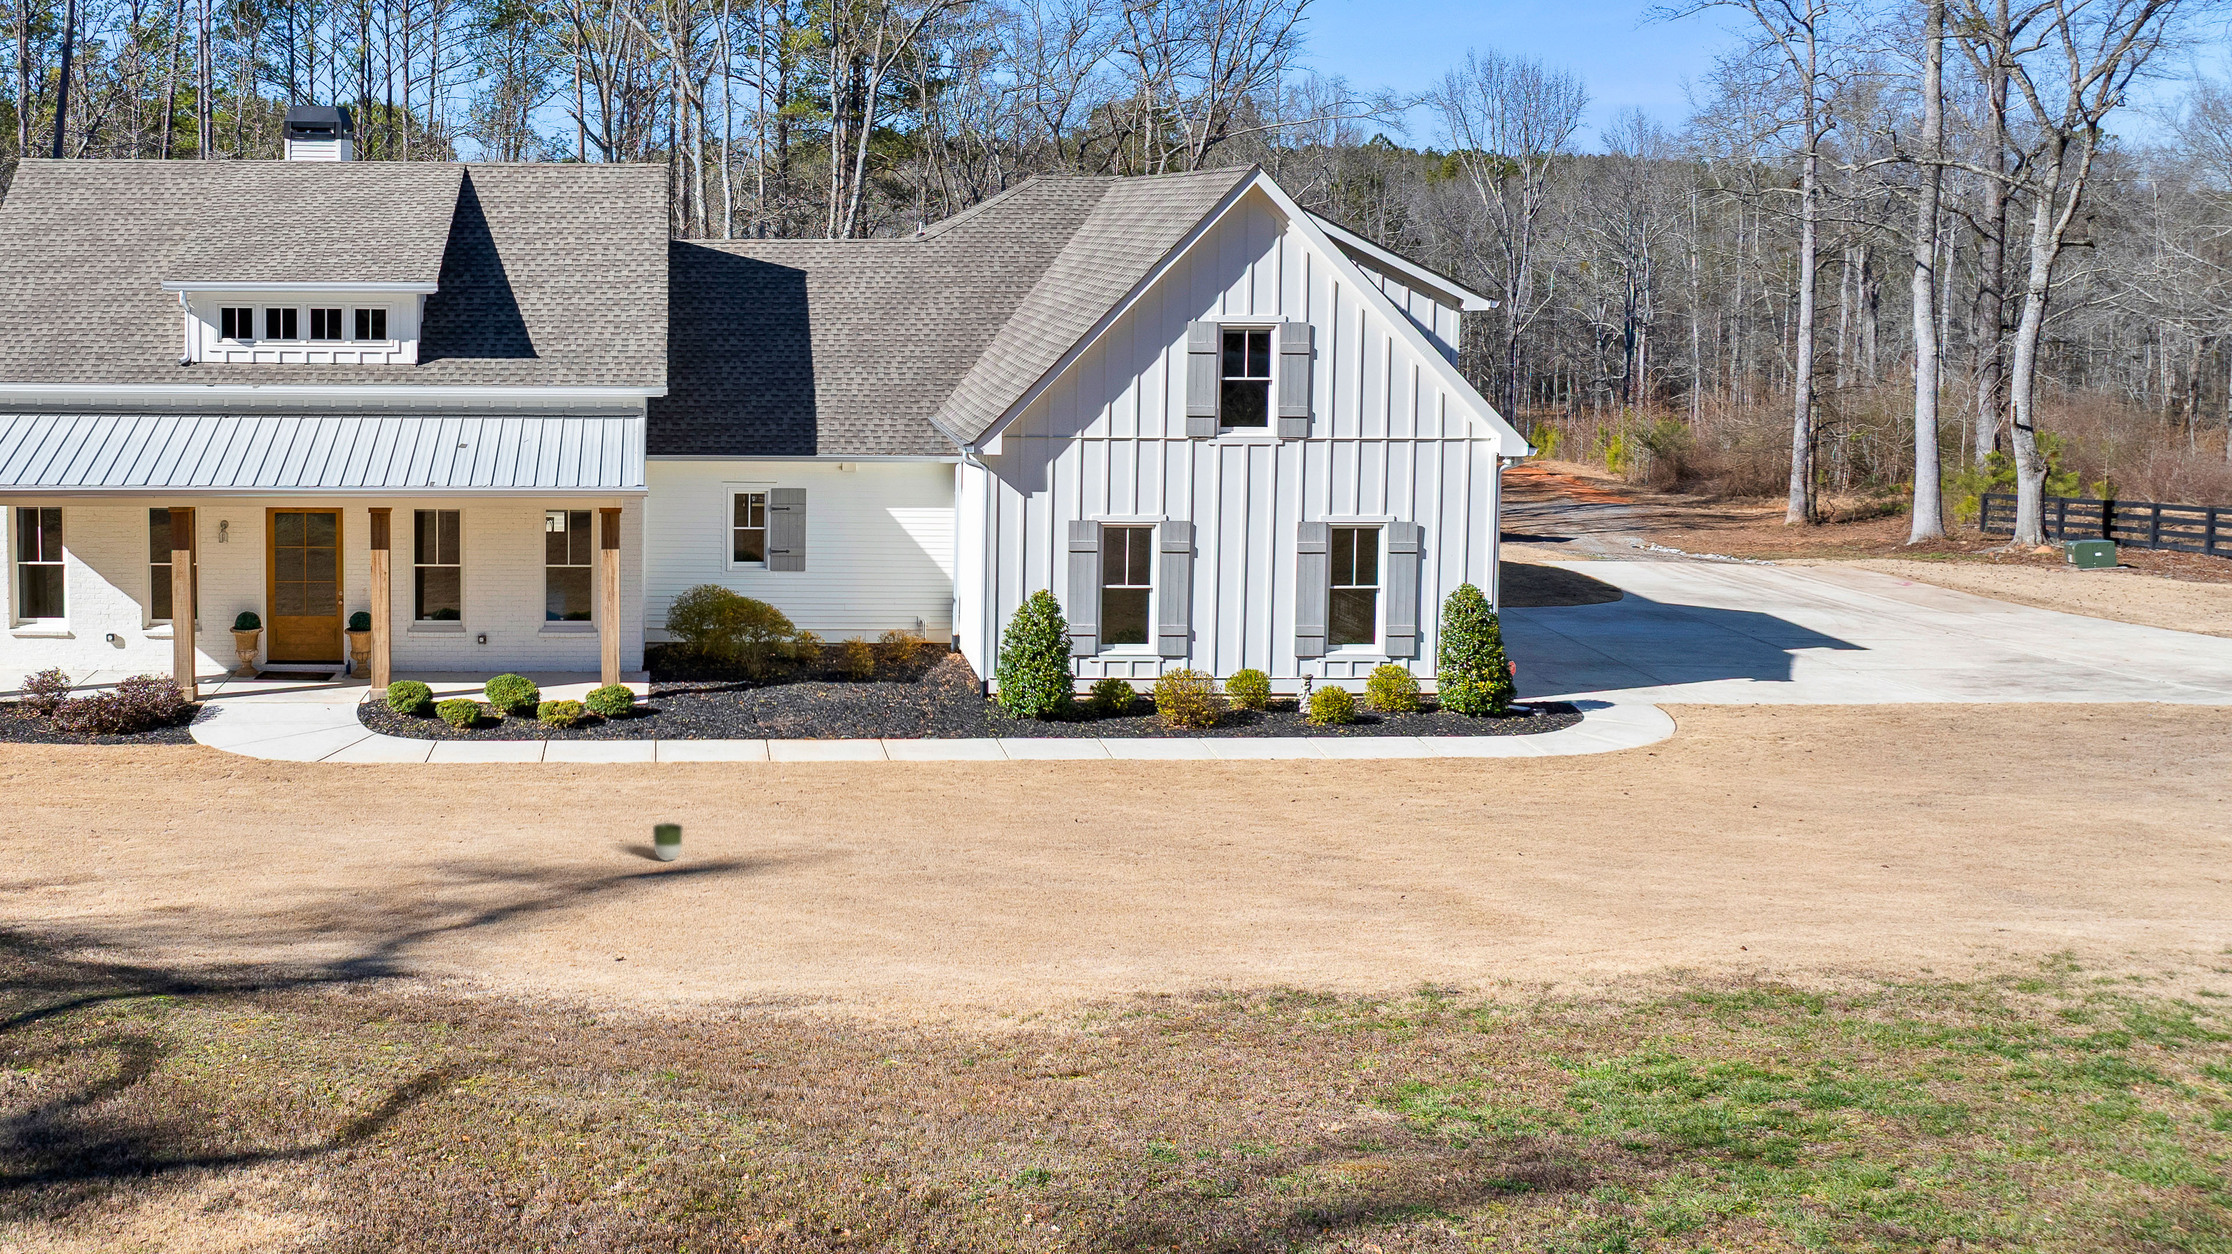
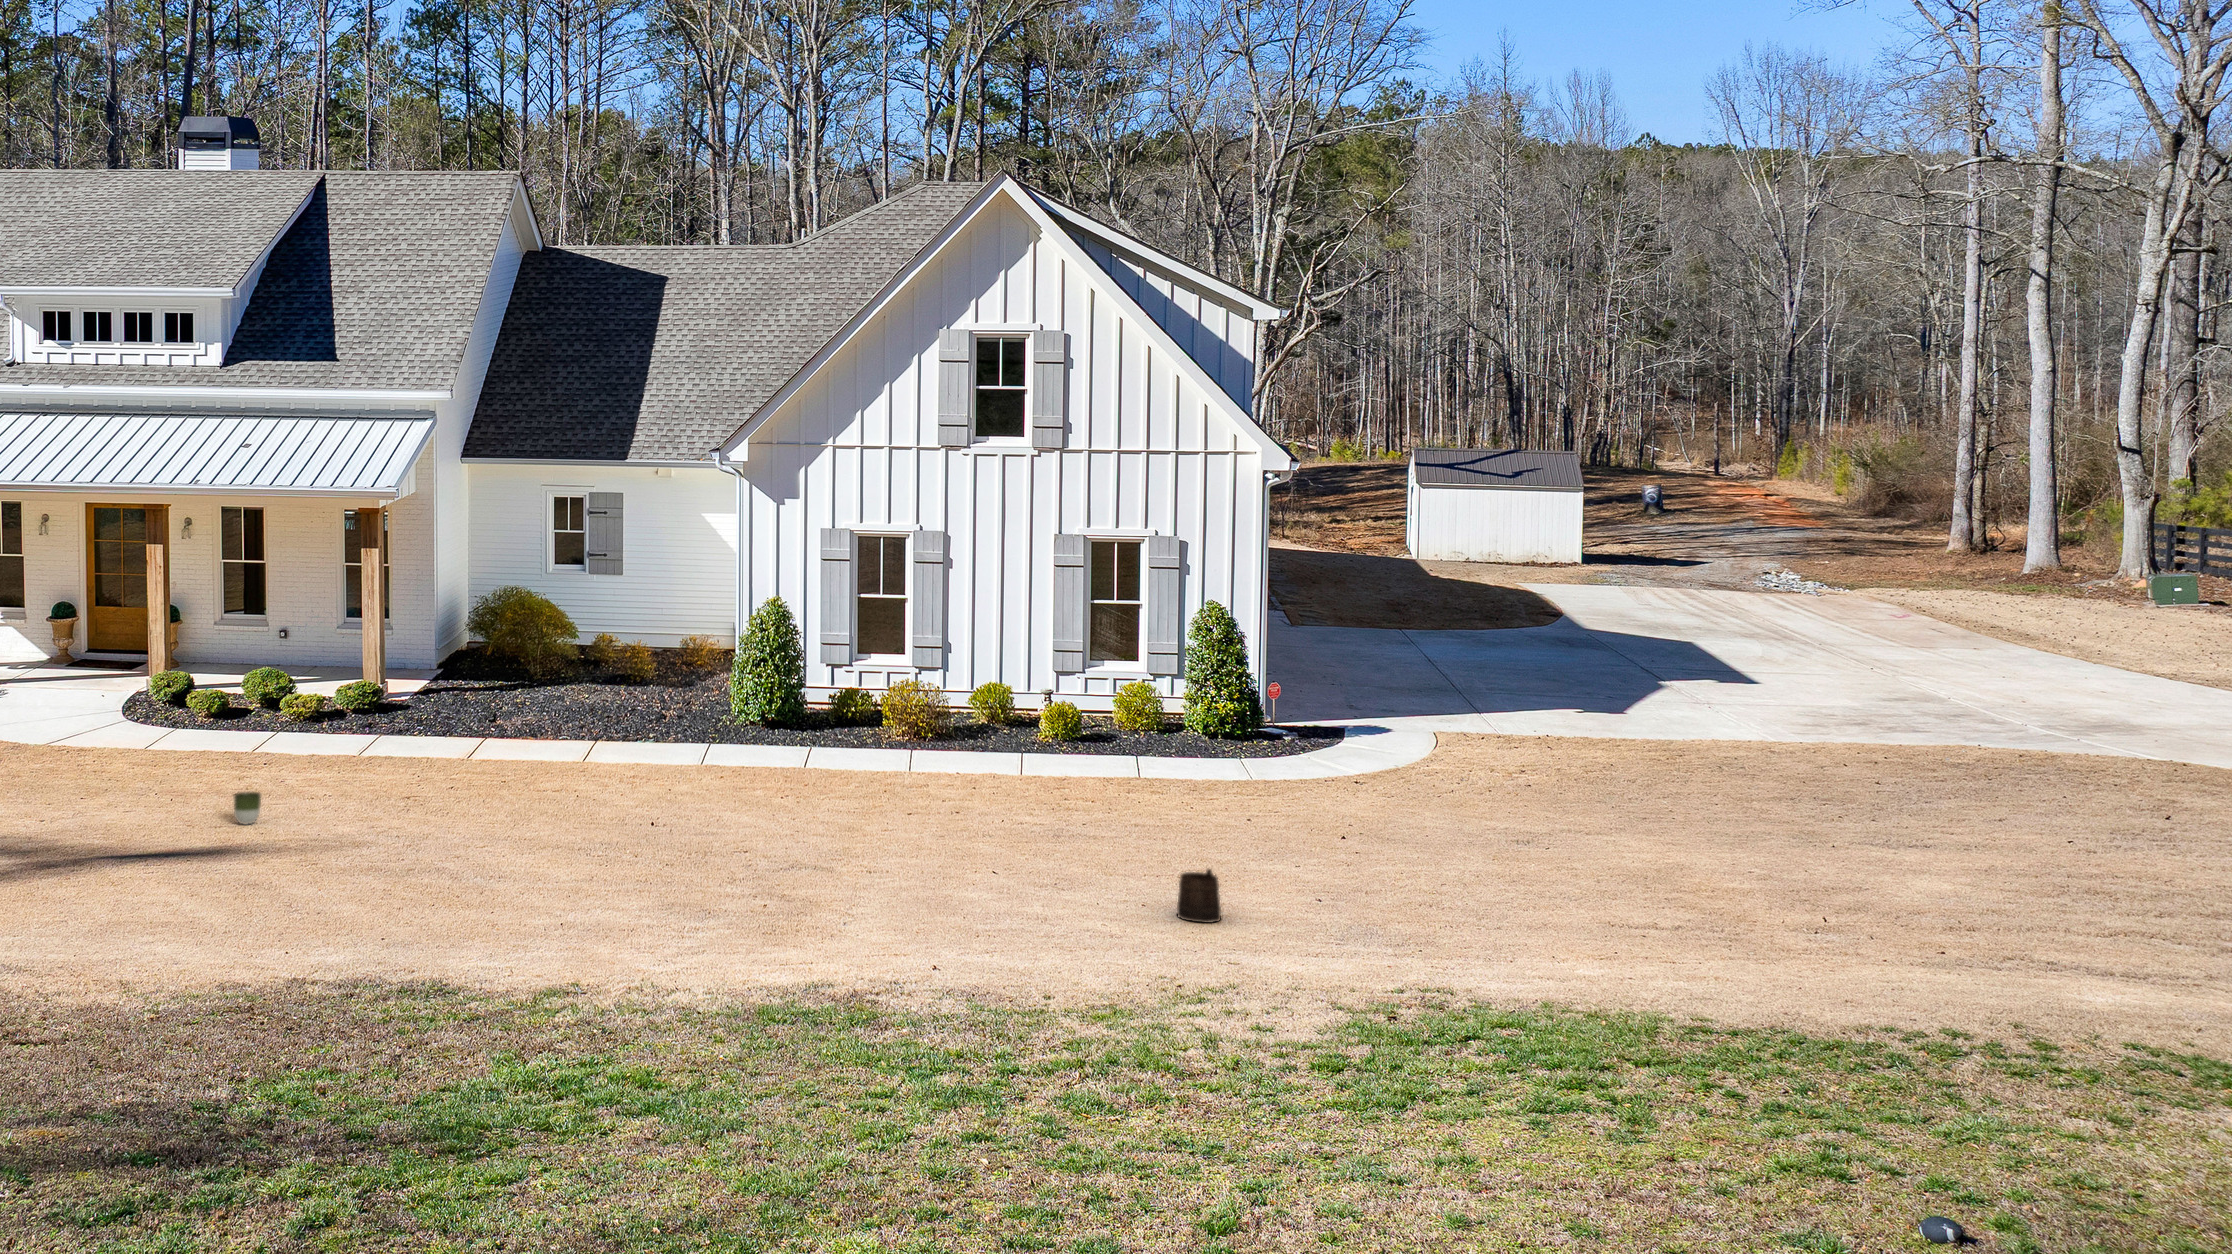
bucket: none [1785,880,1842,941] -> present [1177,869,1221,923]

